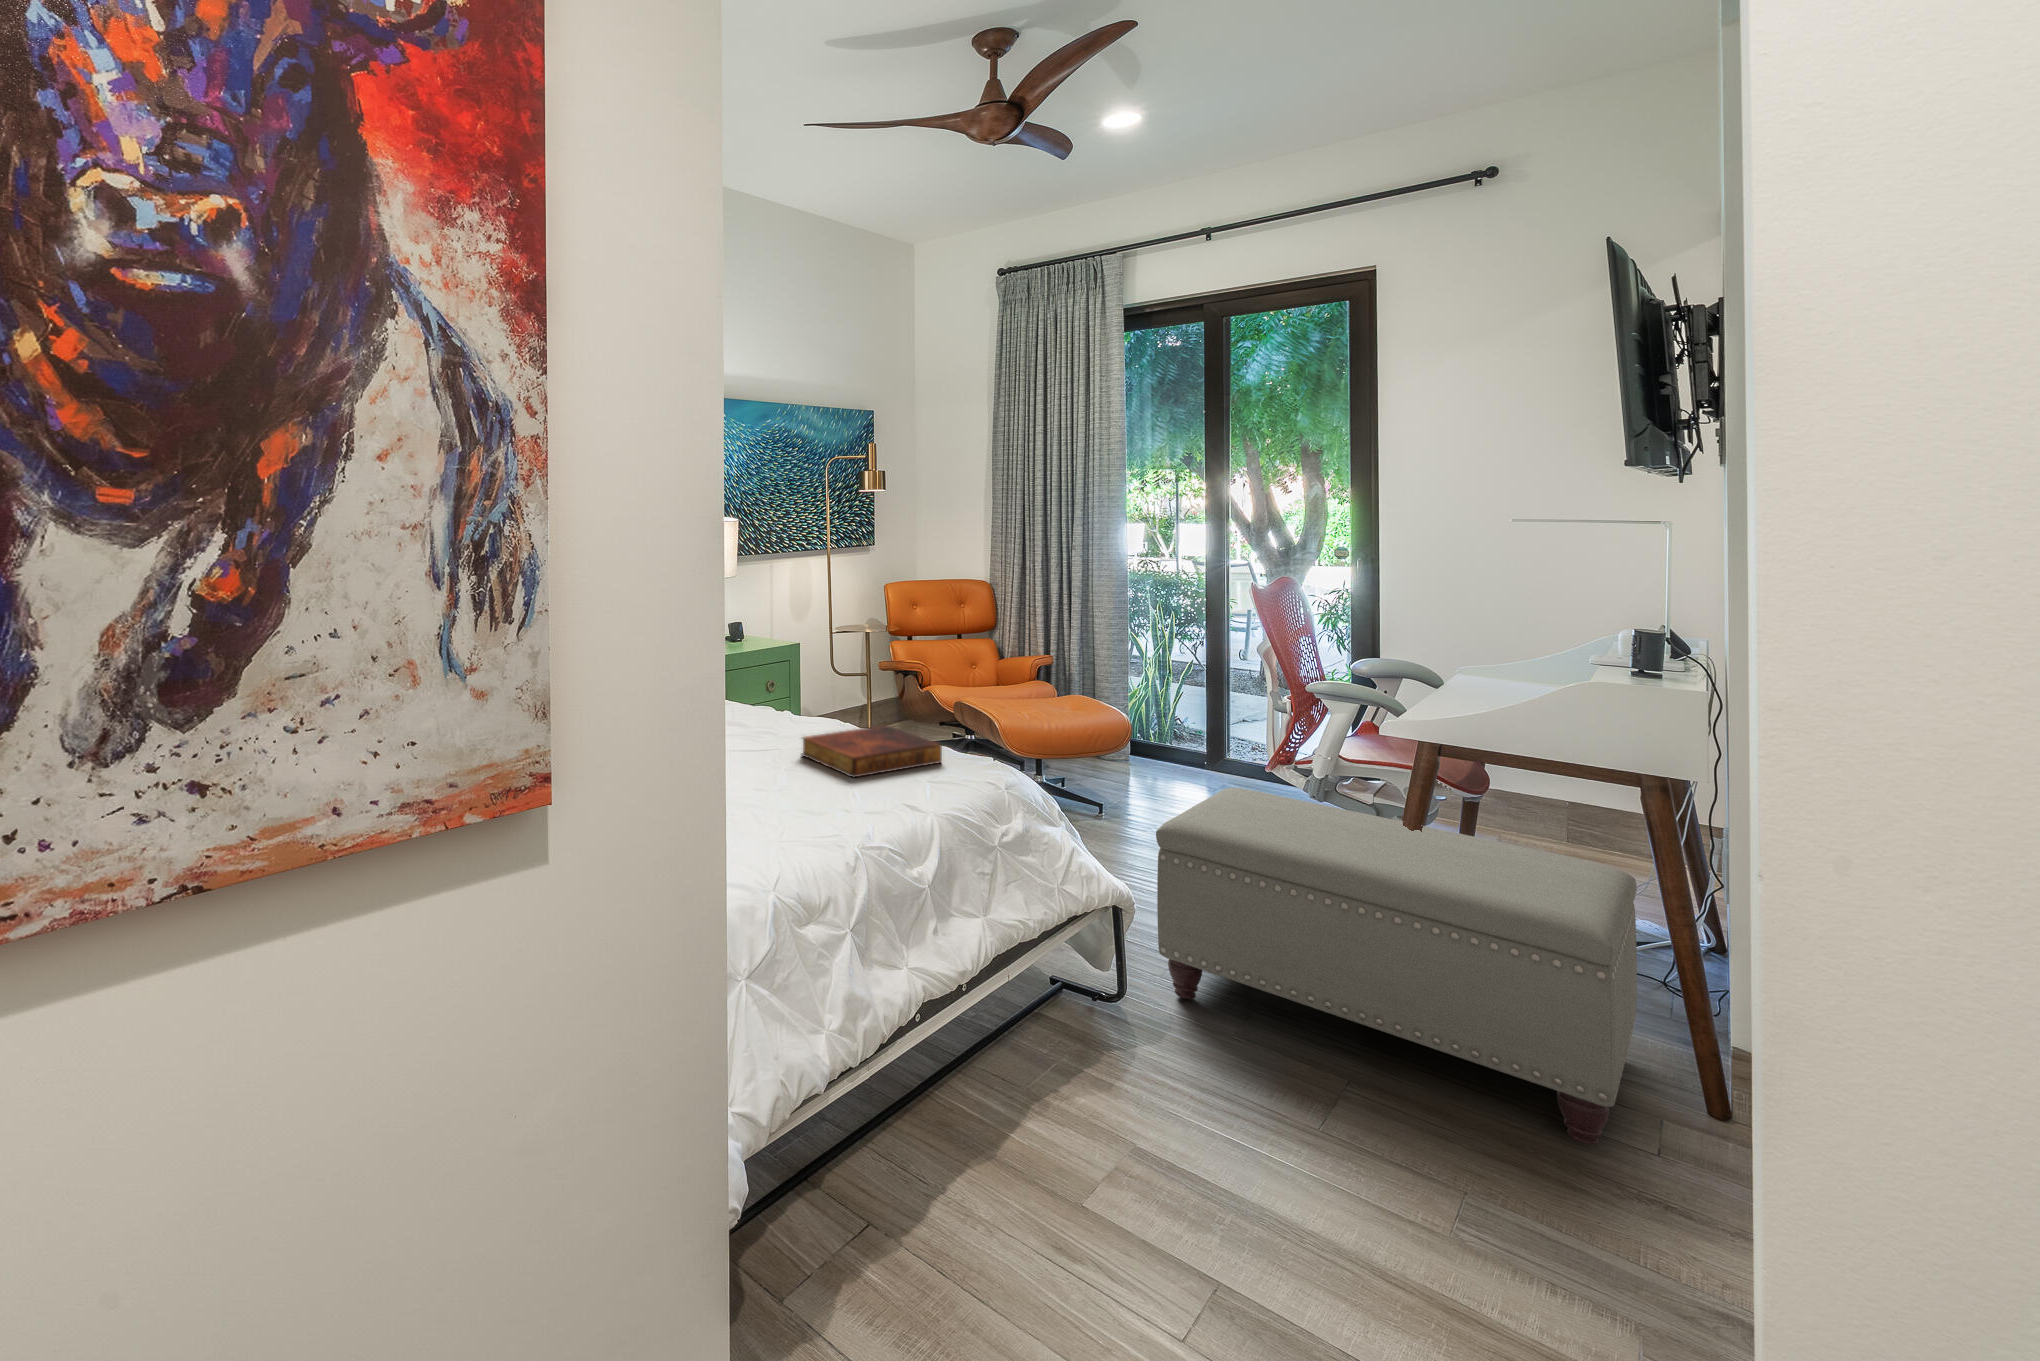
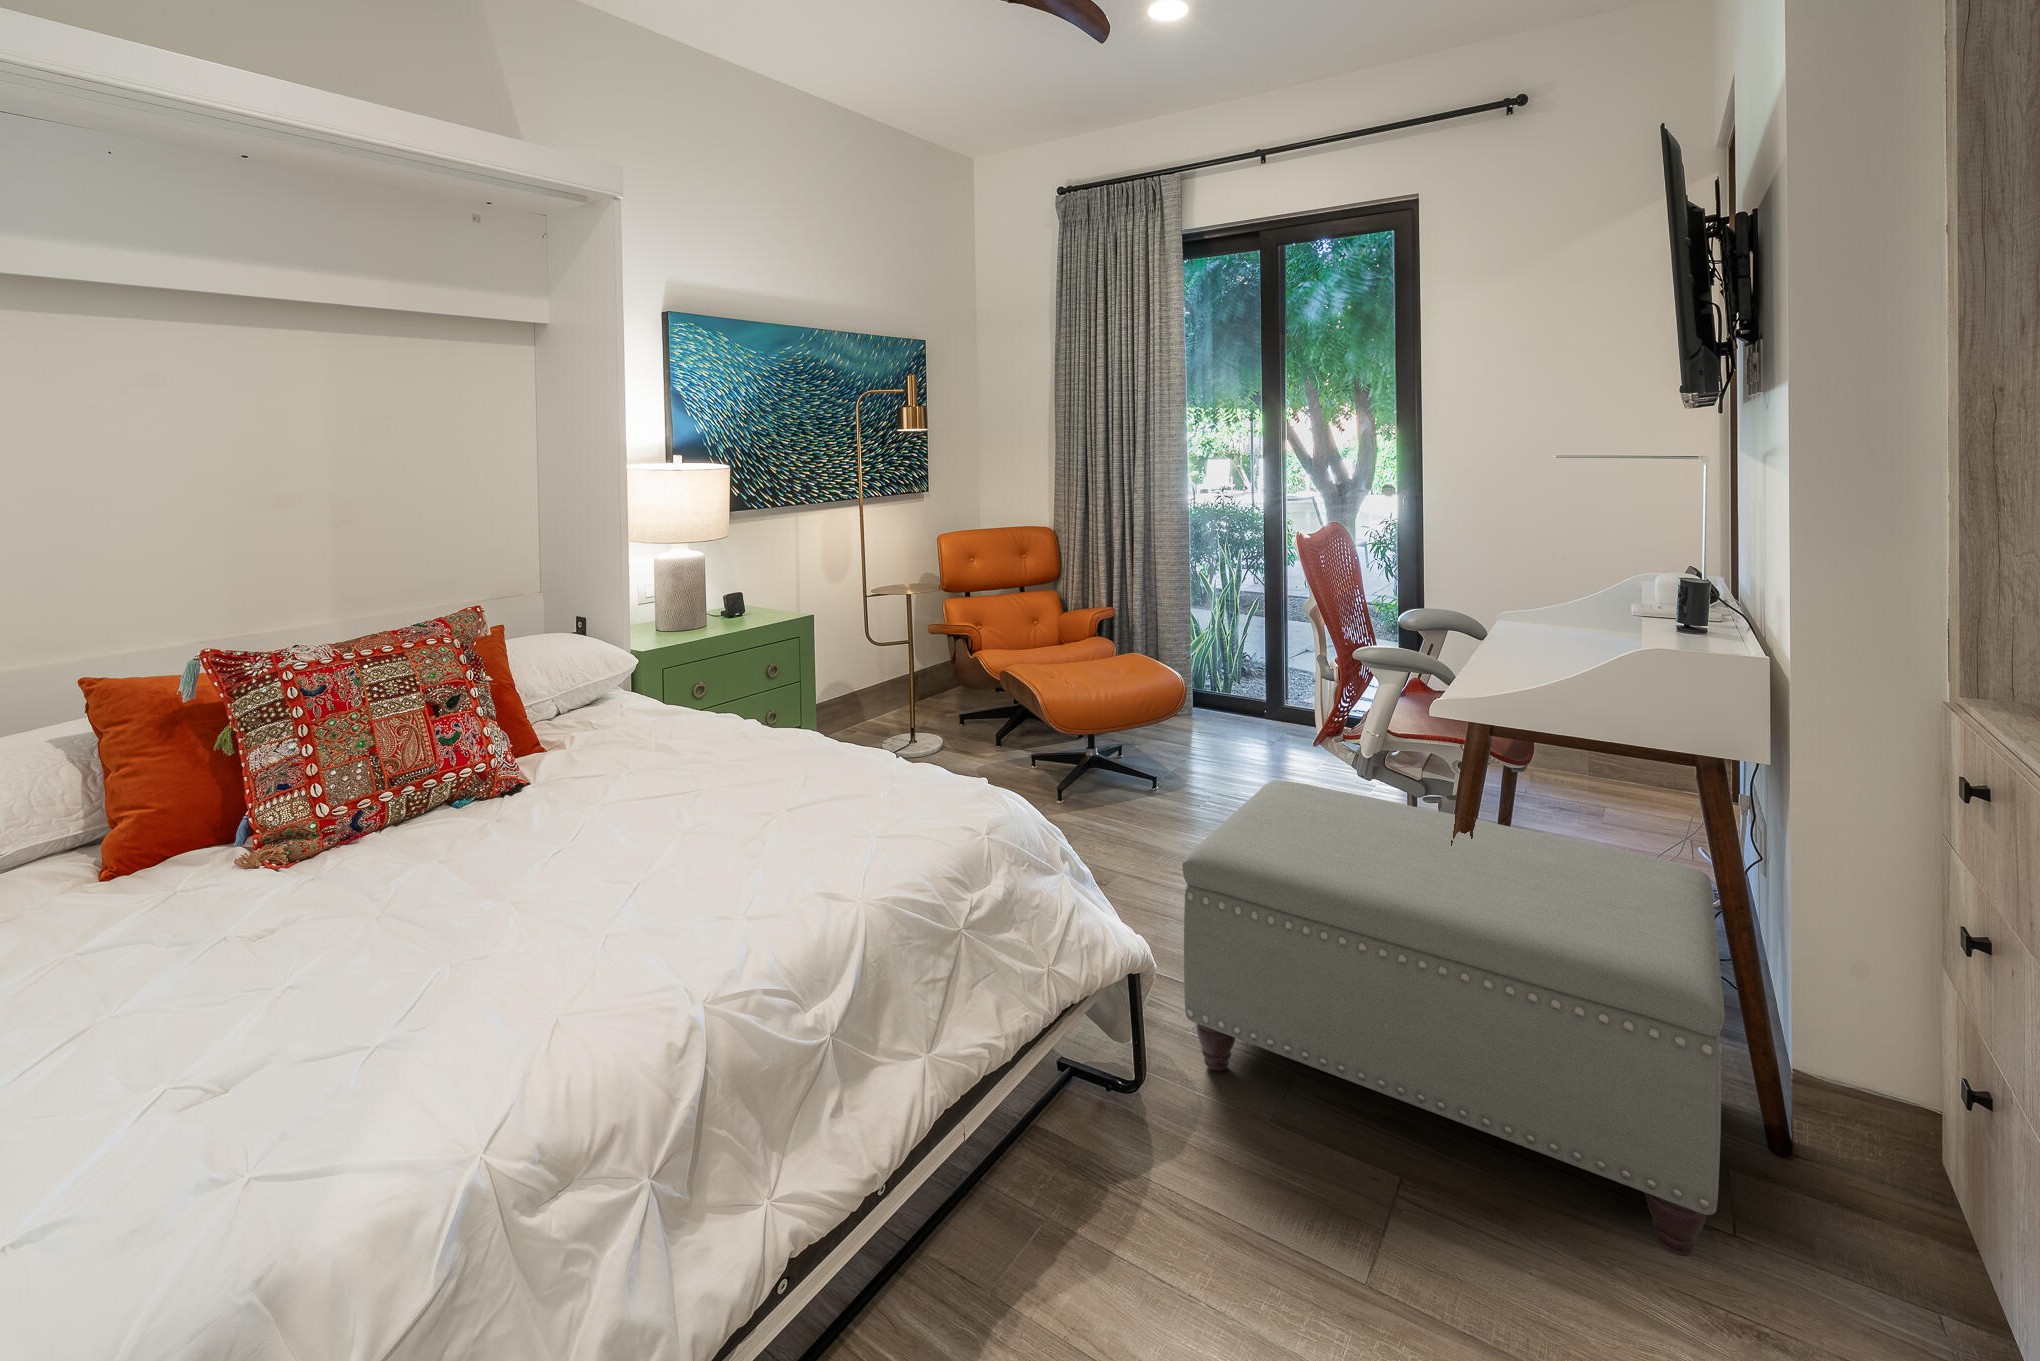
book: present [802,725,942,777] -> none [712,742,909,843]

